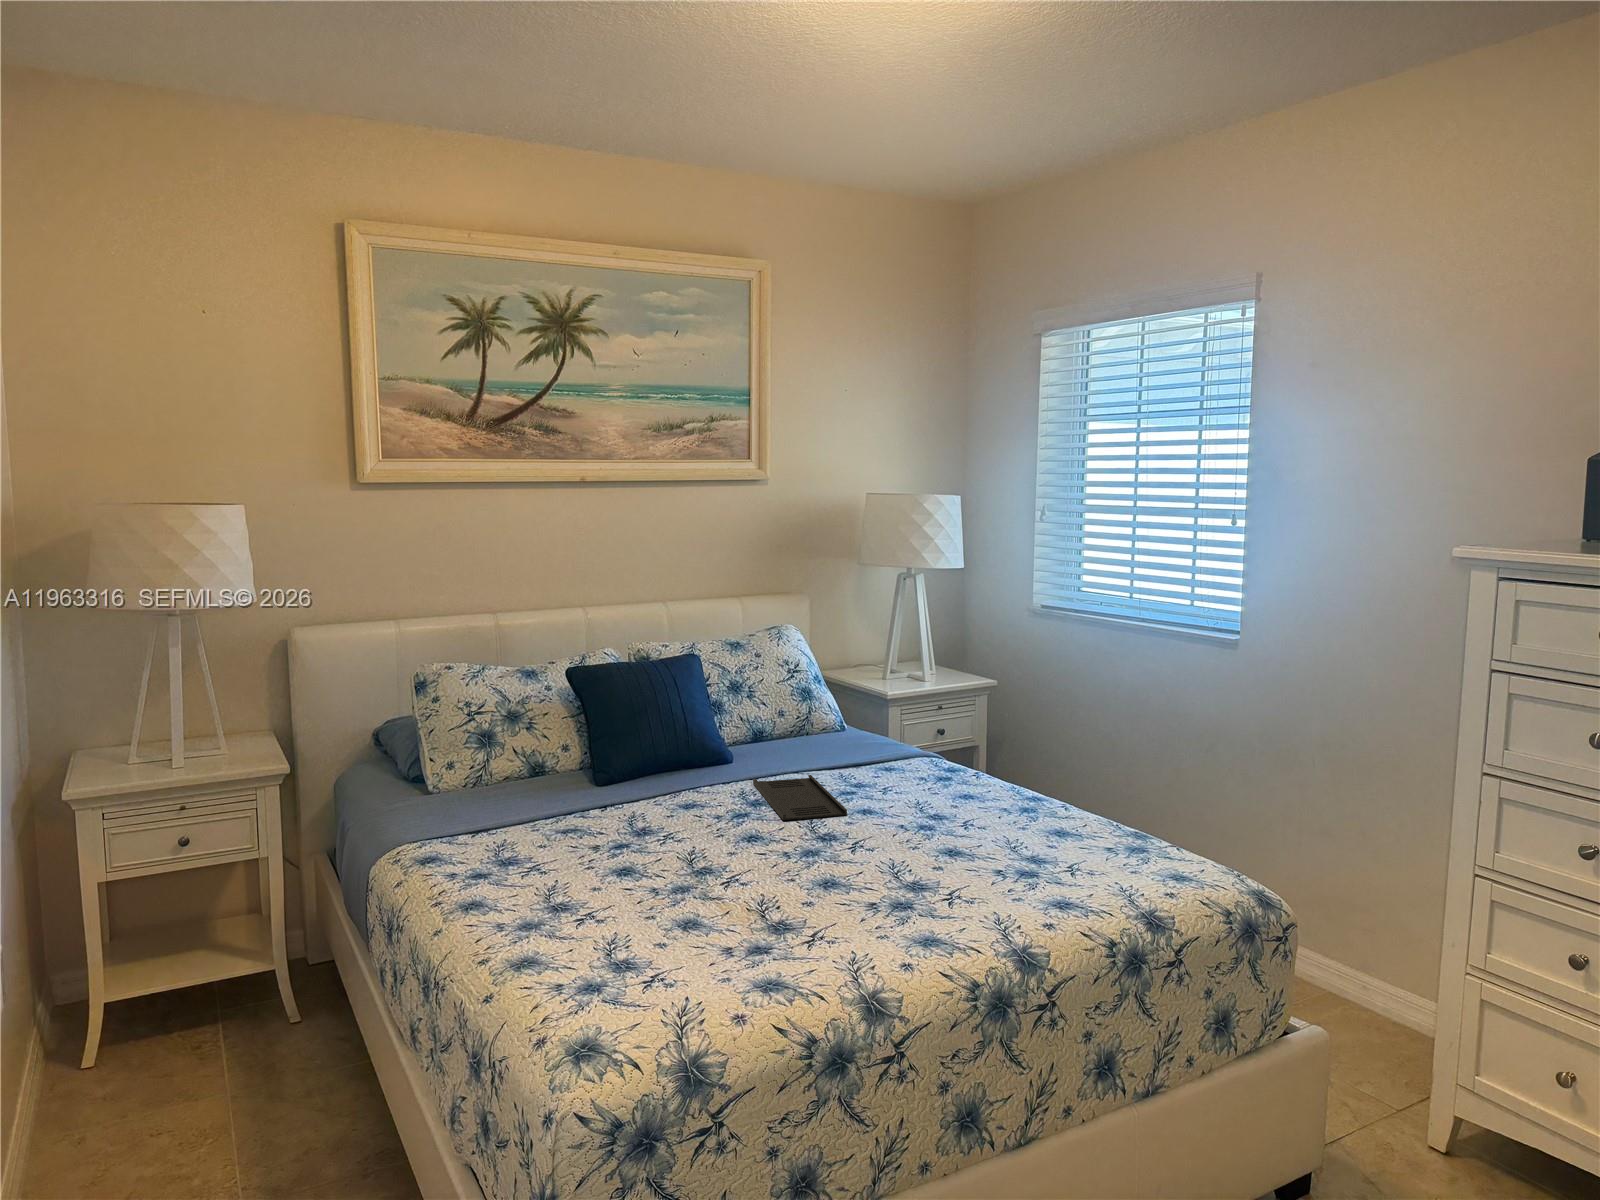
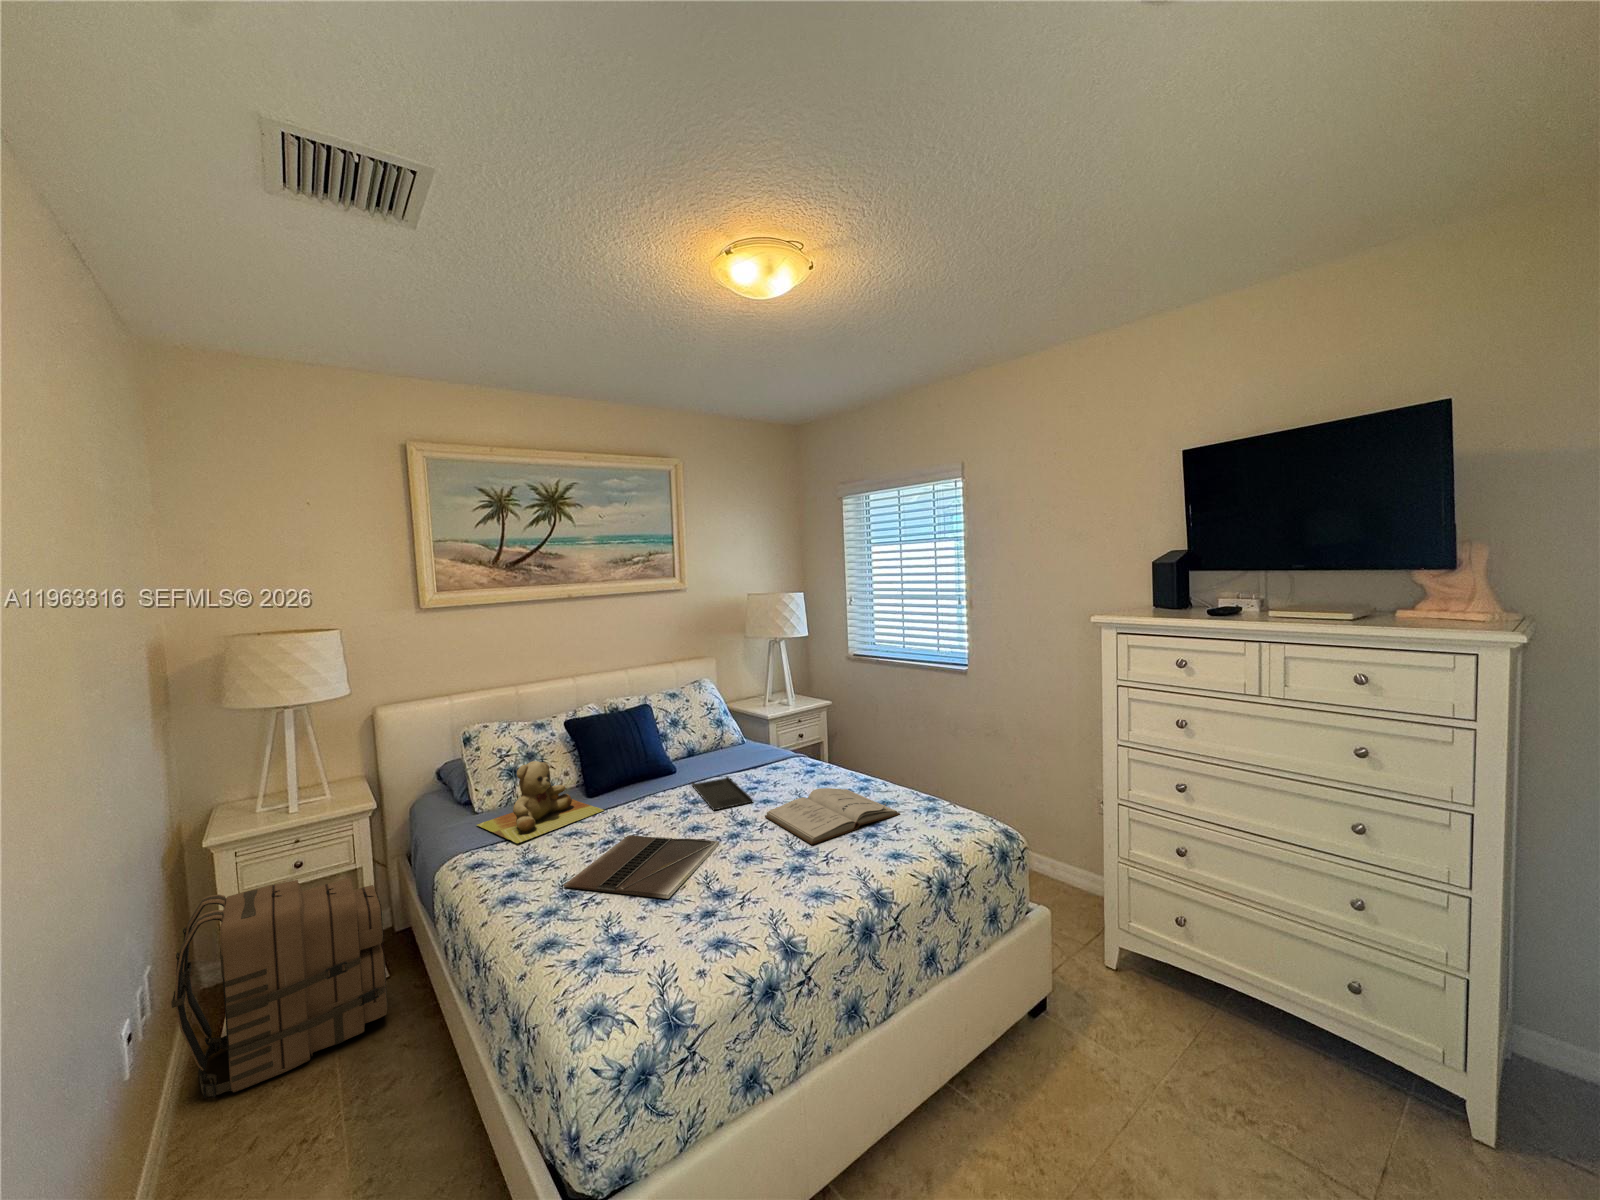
teddy bear: none [430,721,618,836] -> present [477,761,604,843]
book: none [862,802,1084,879] -> present [765,788,900,844]
laptop: none [551,840,786,926] -> present [563,835,719,899]
backpack: none [36,859,304,1130] -> present [171,878,388,1098]

